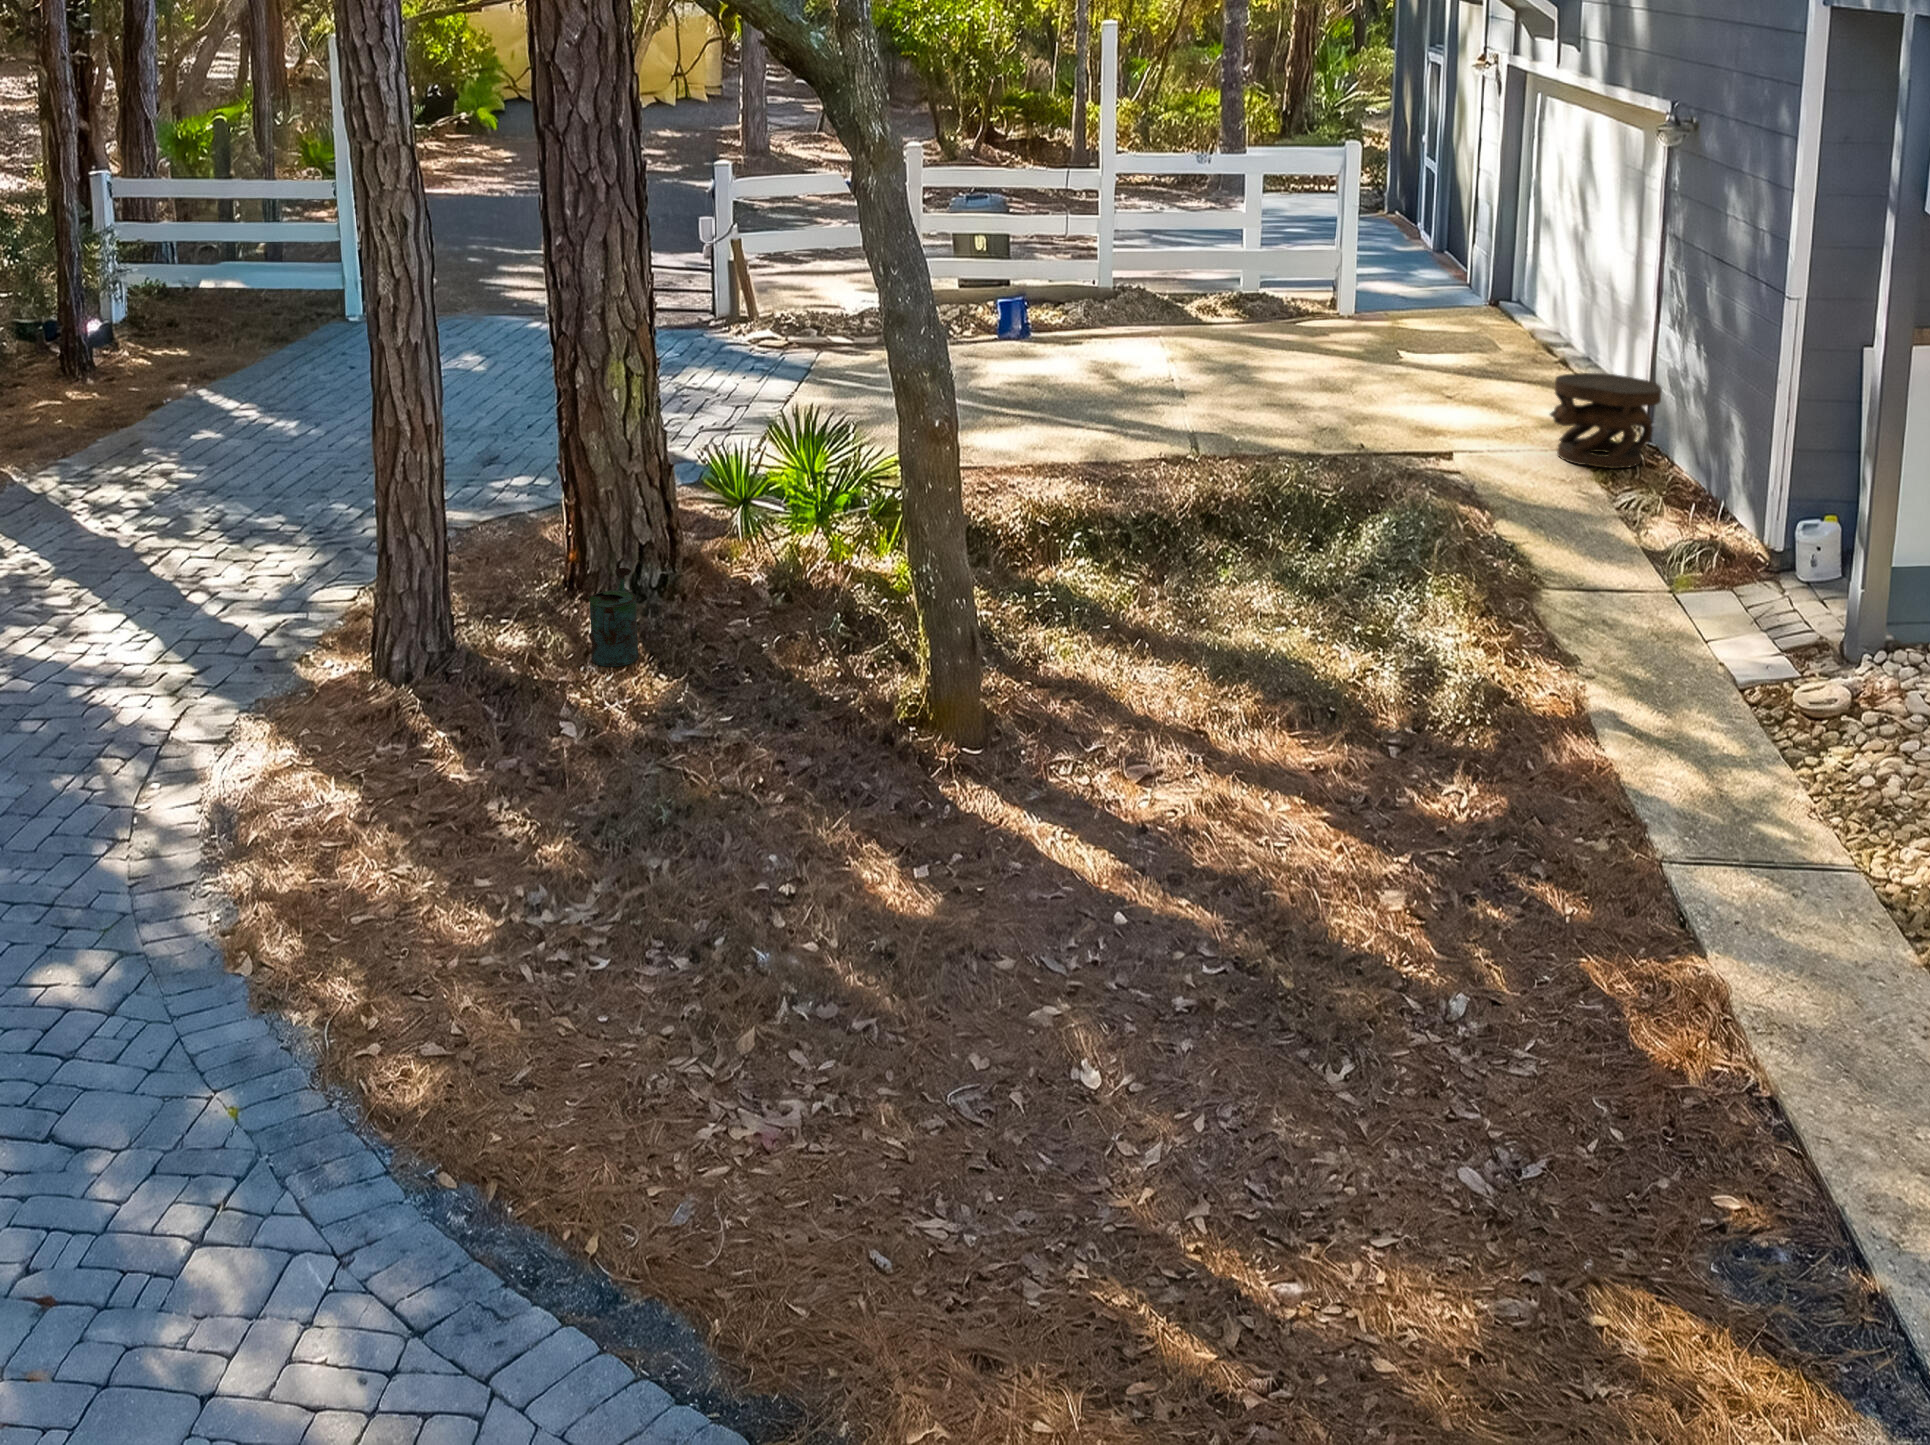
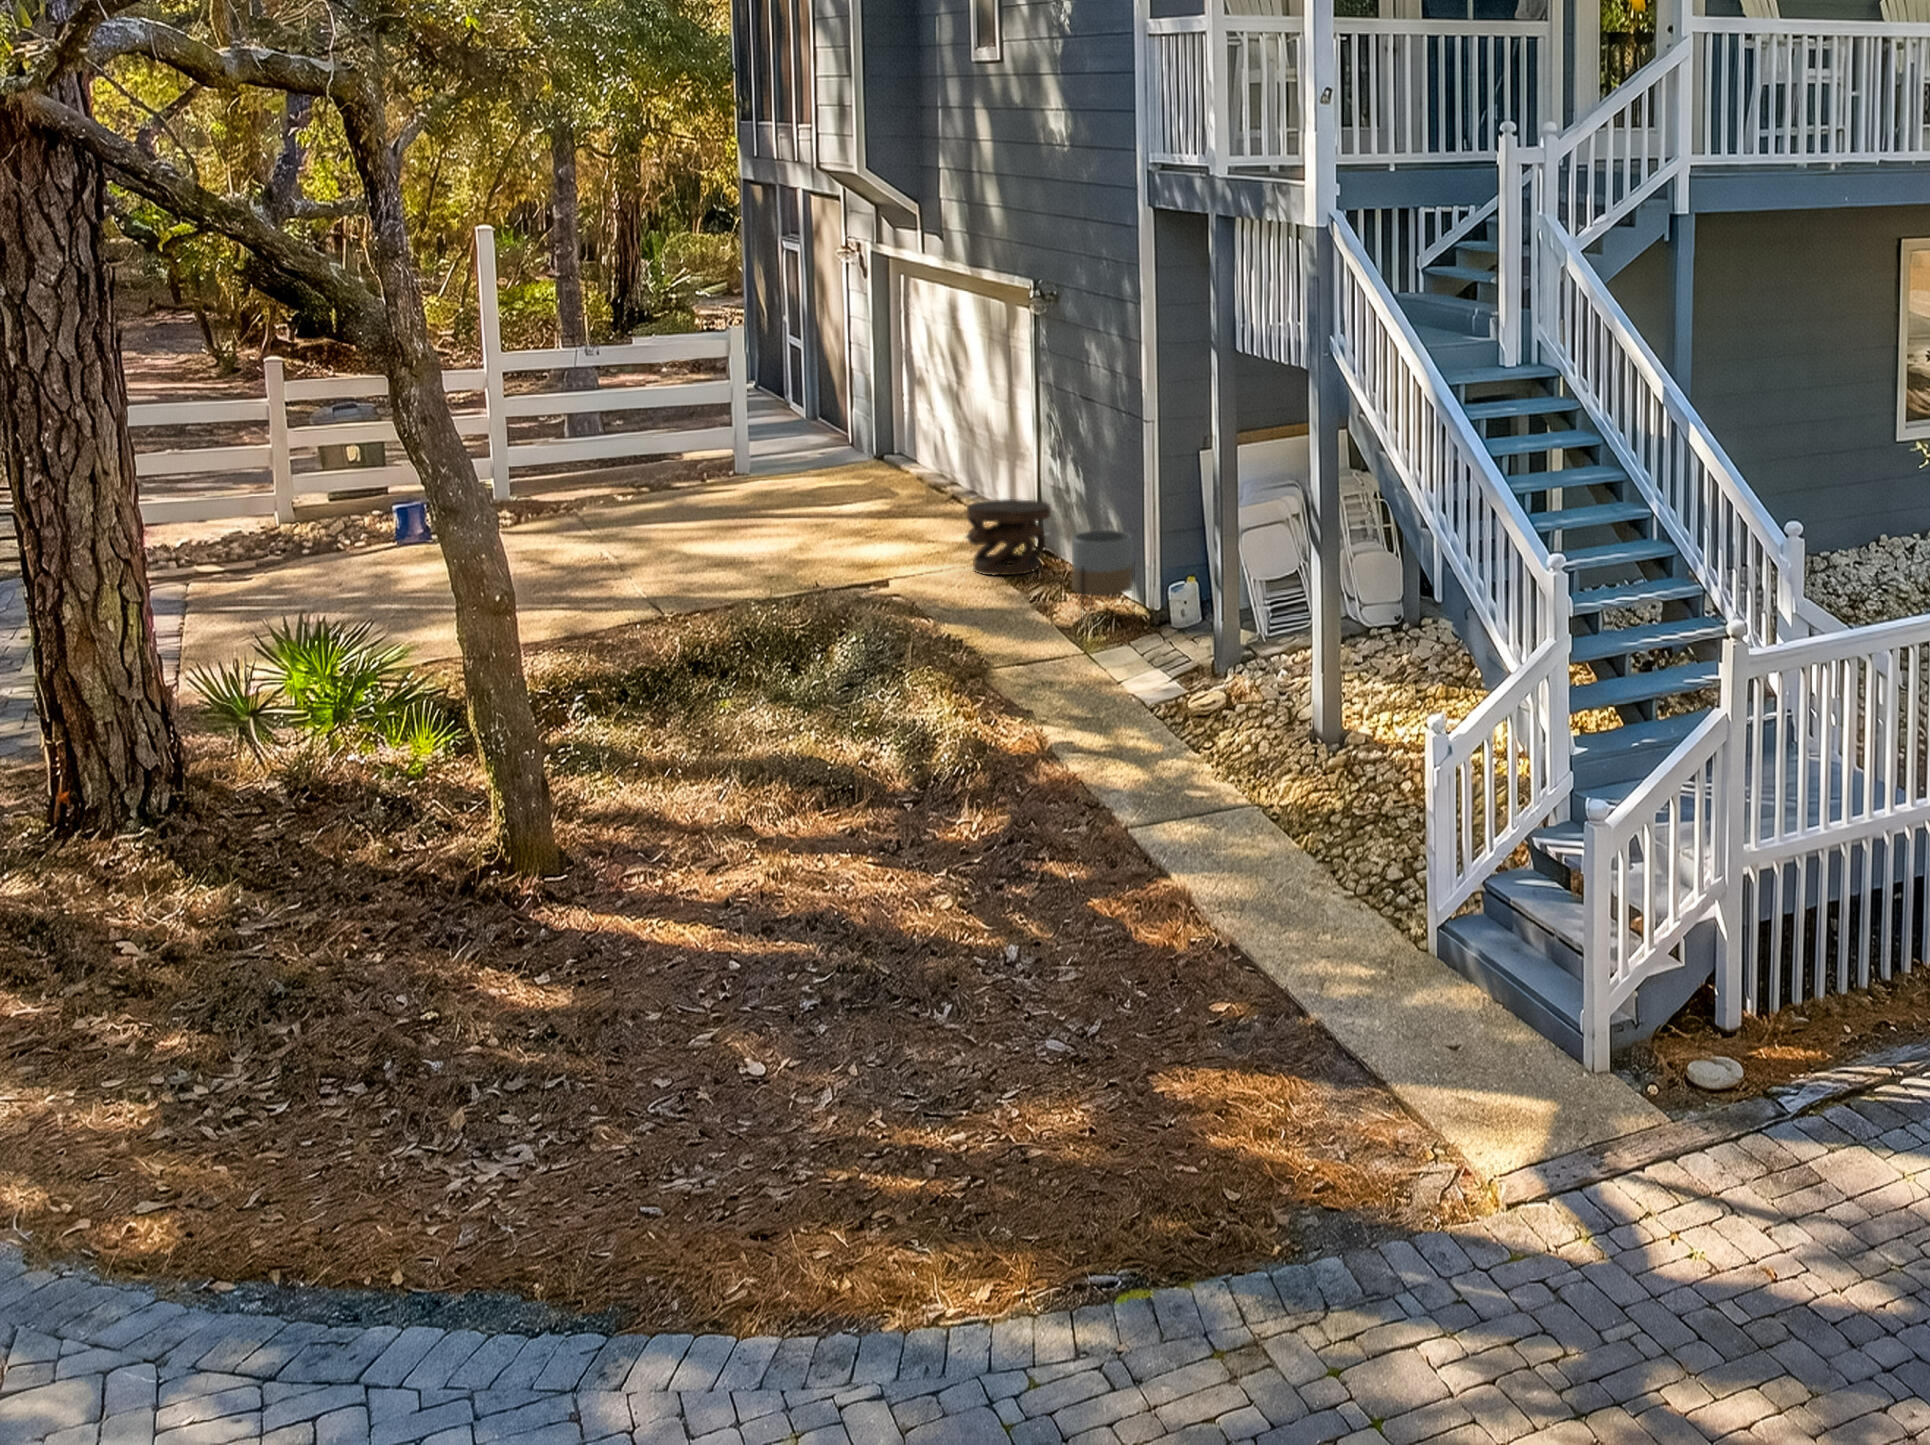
planter: none [1666,432,1755,551] -> present [1072,530,1135,622]
watering can: present [589,568,639,667] -> none [28,805,97,912]

